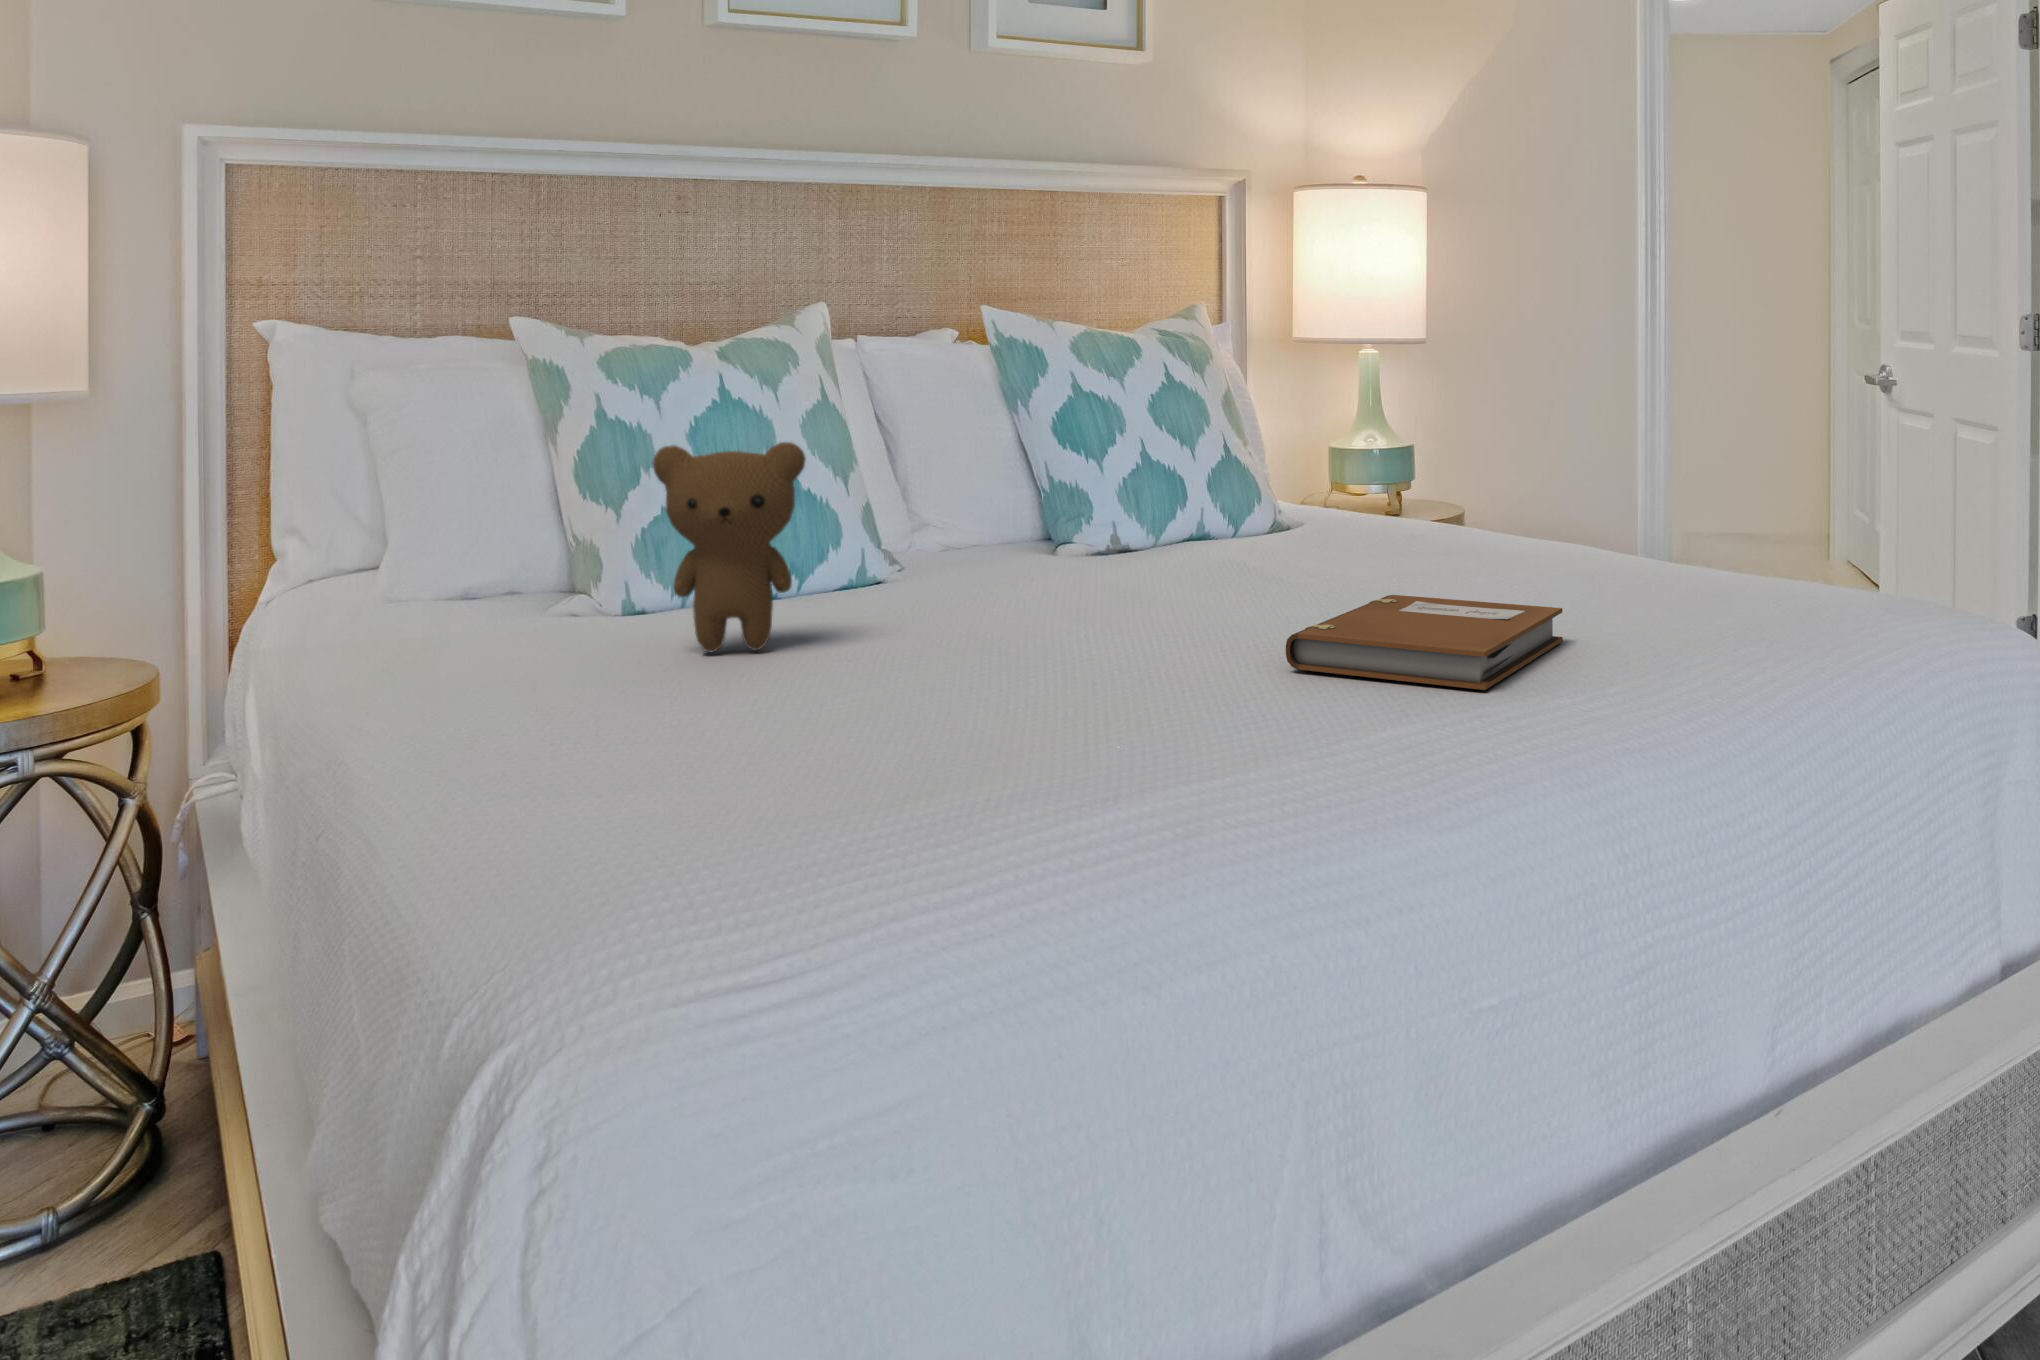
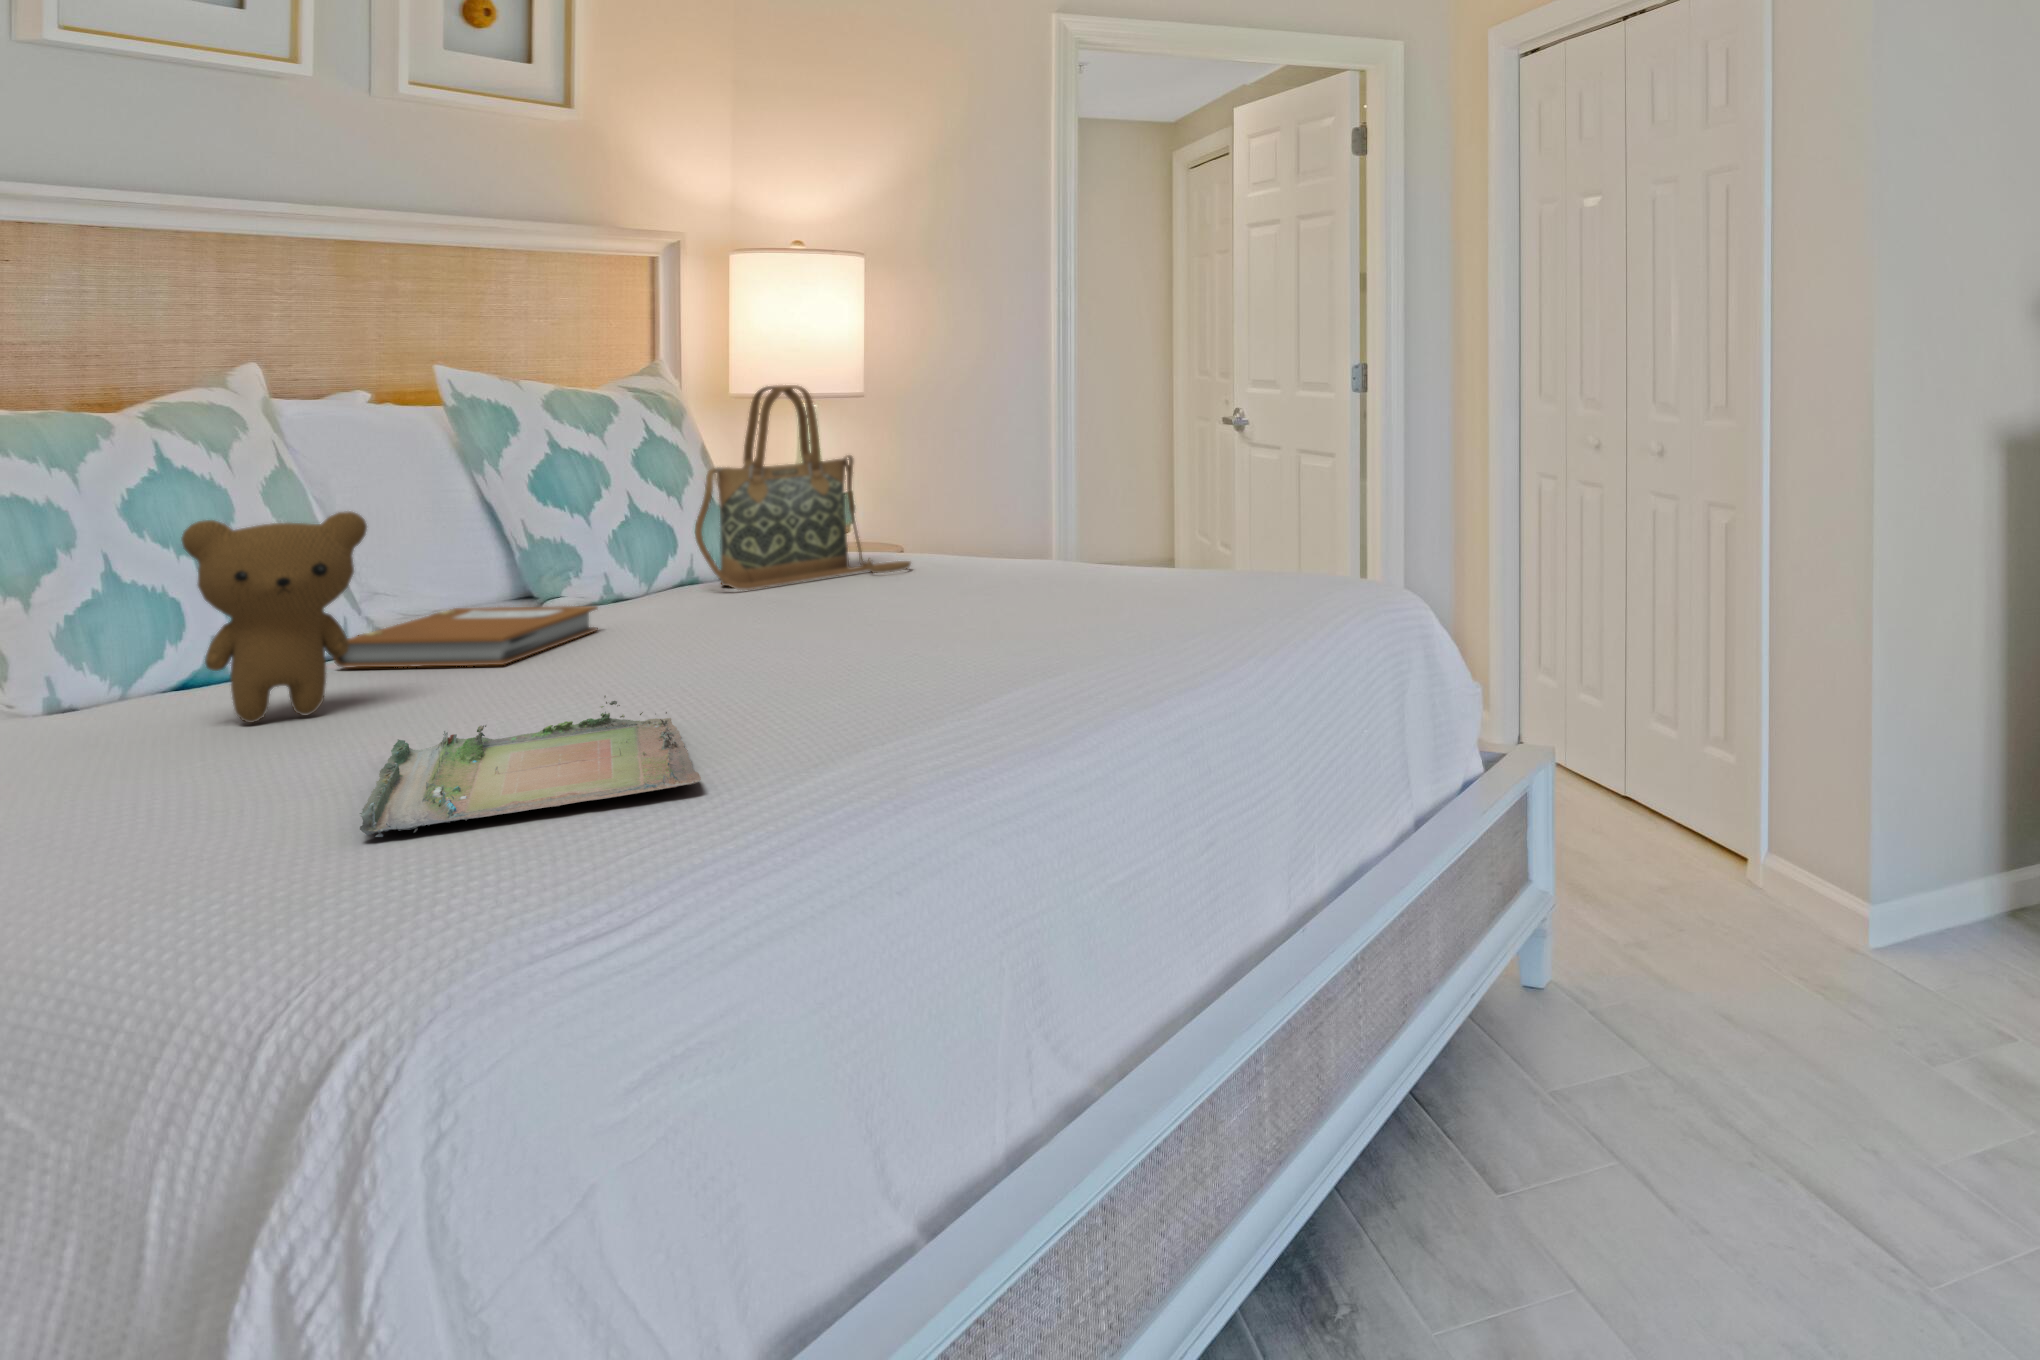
handbag: none [1191,322,1422,548] -> present [695,385,911,590]
notebook: present [1286,595,1563,690] -> present [333,606,597,668]
tray: none [620,667,1026,817] -> present [360,695,701,837]

